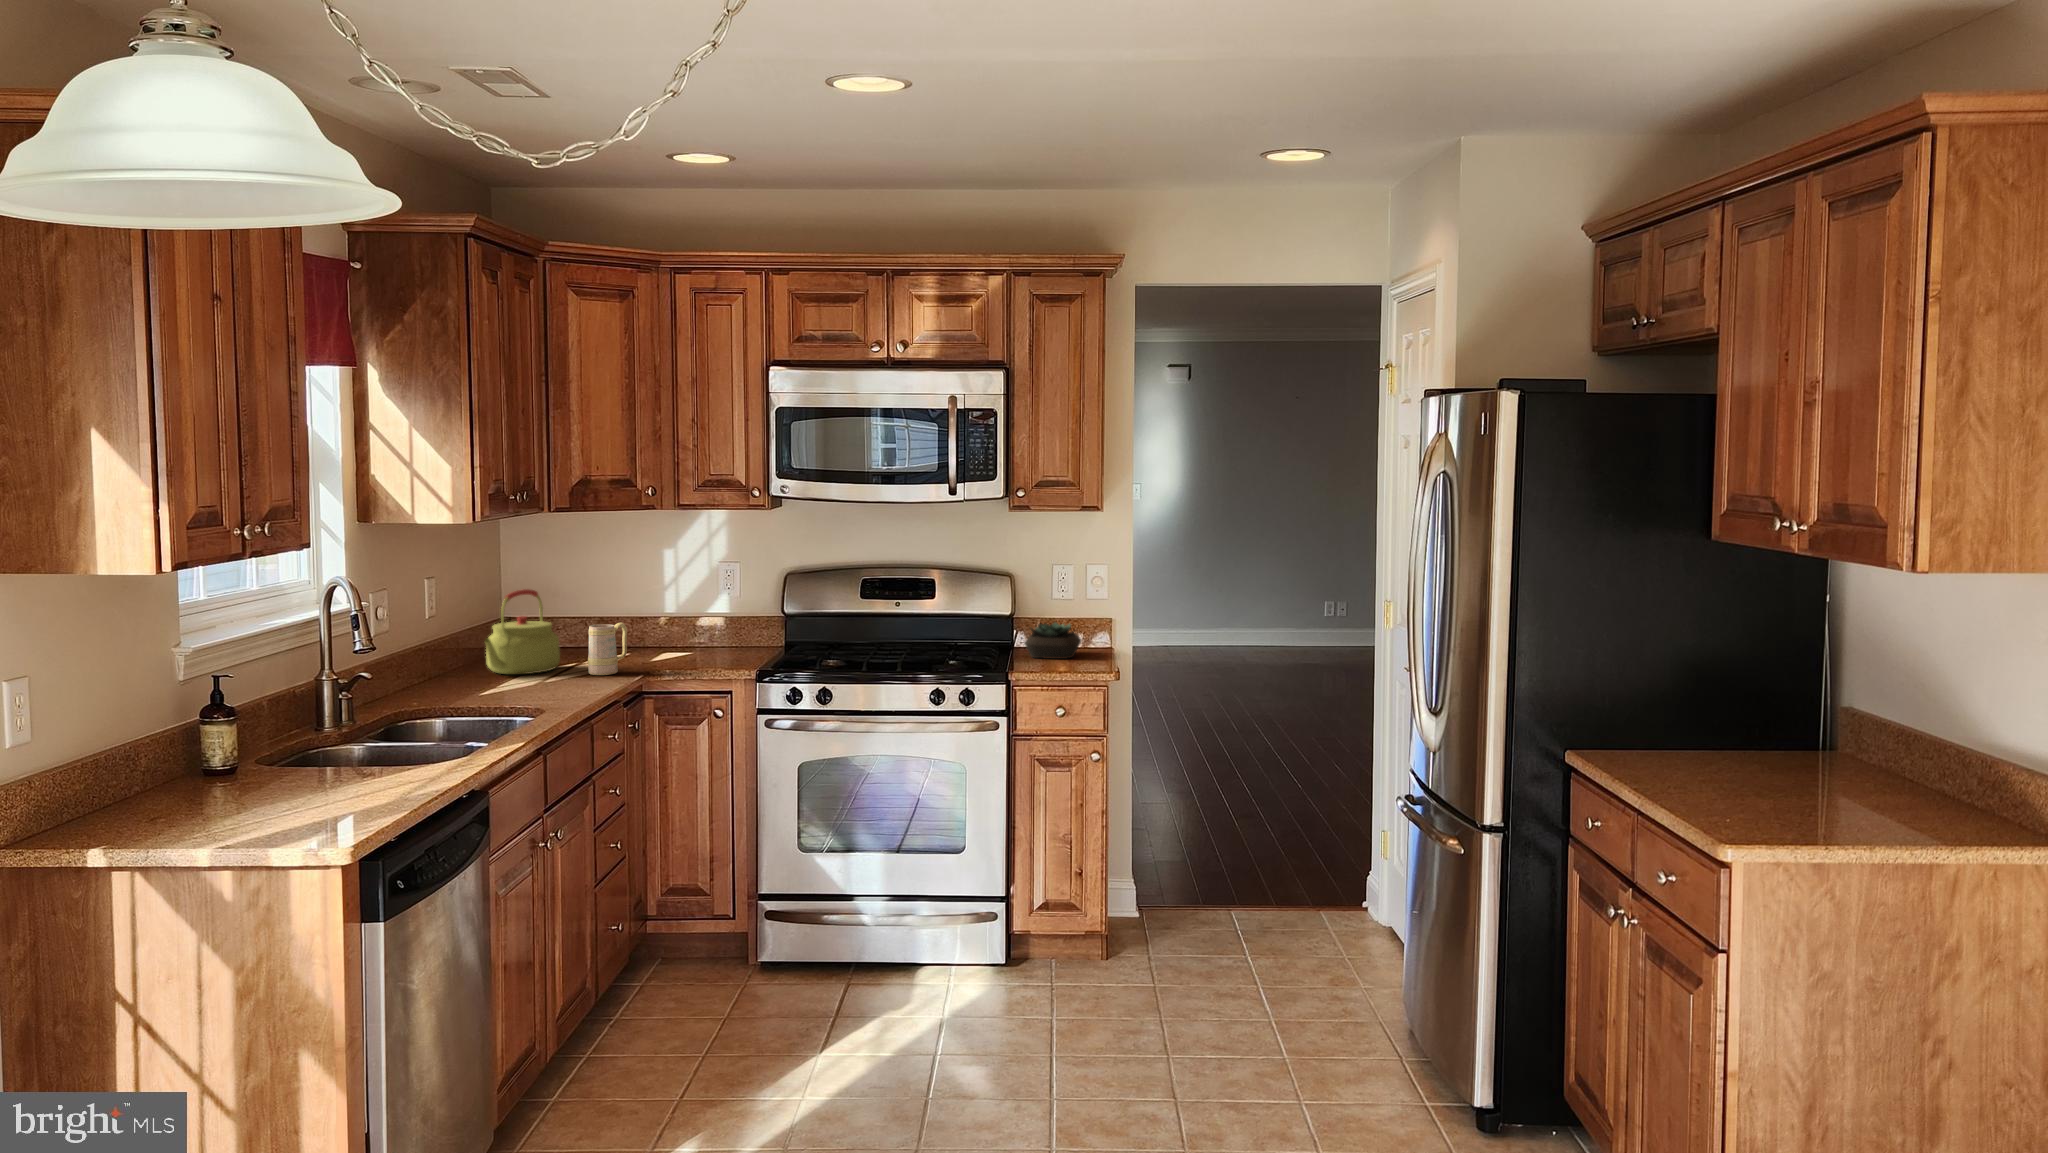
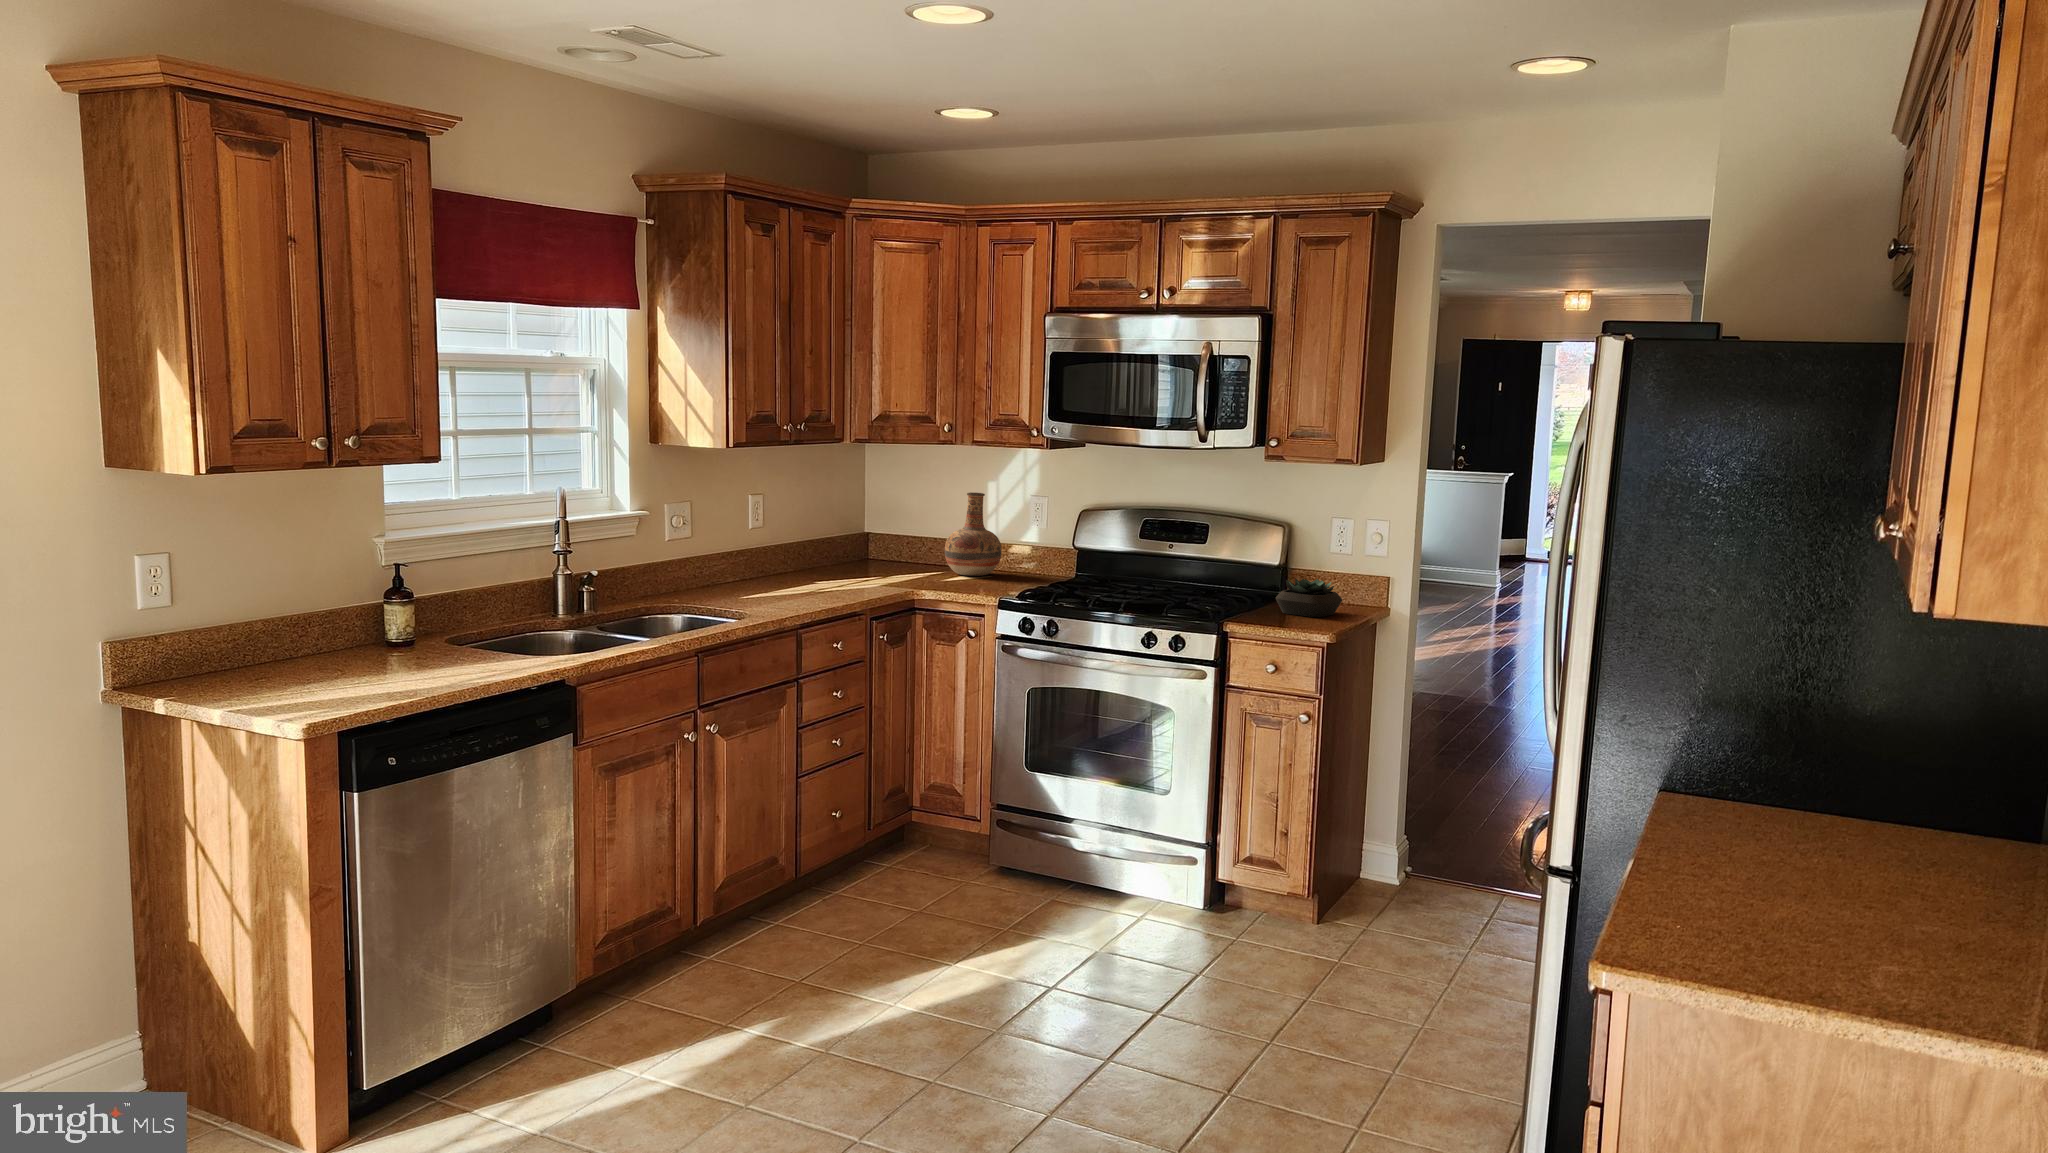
vase: none [632,562,696,653] -> present [945,493,1001,576]
kettle: present [485,589,560,674] -> none [791,506,863,579]
mug: present [588,622,627,675] -> none [872,541,909,586]

